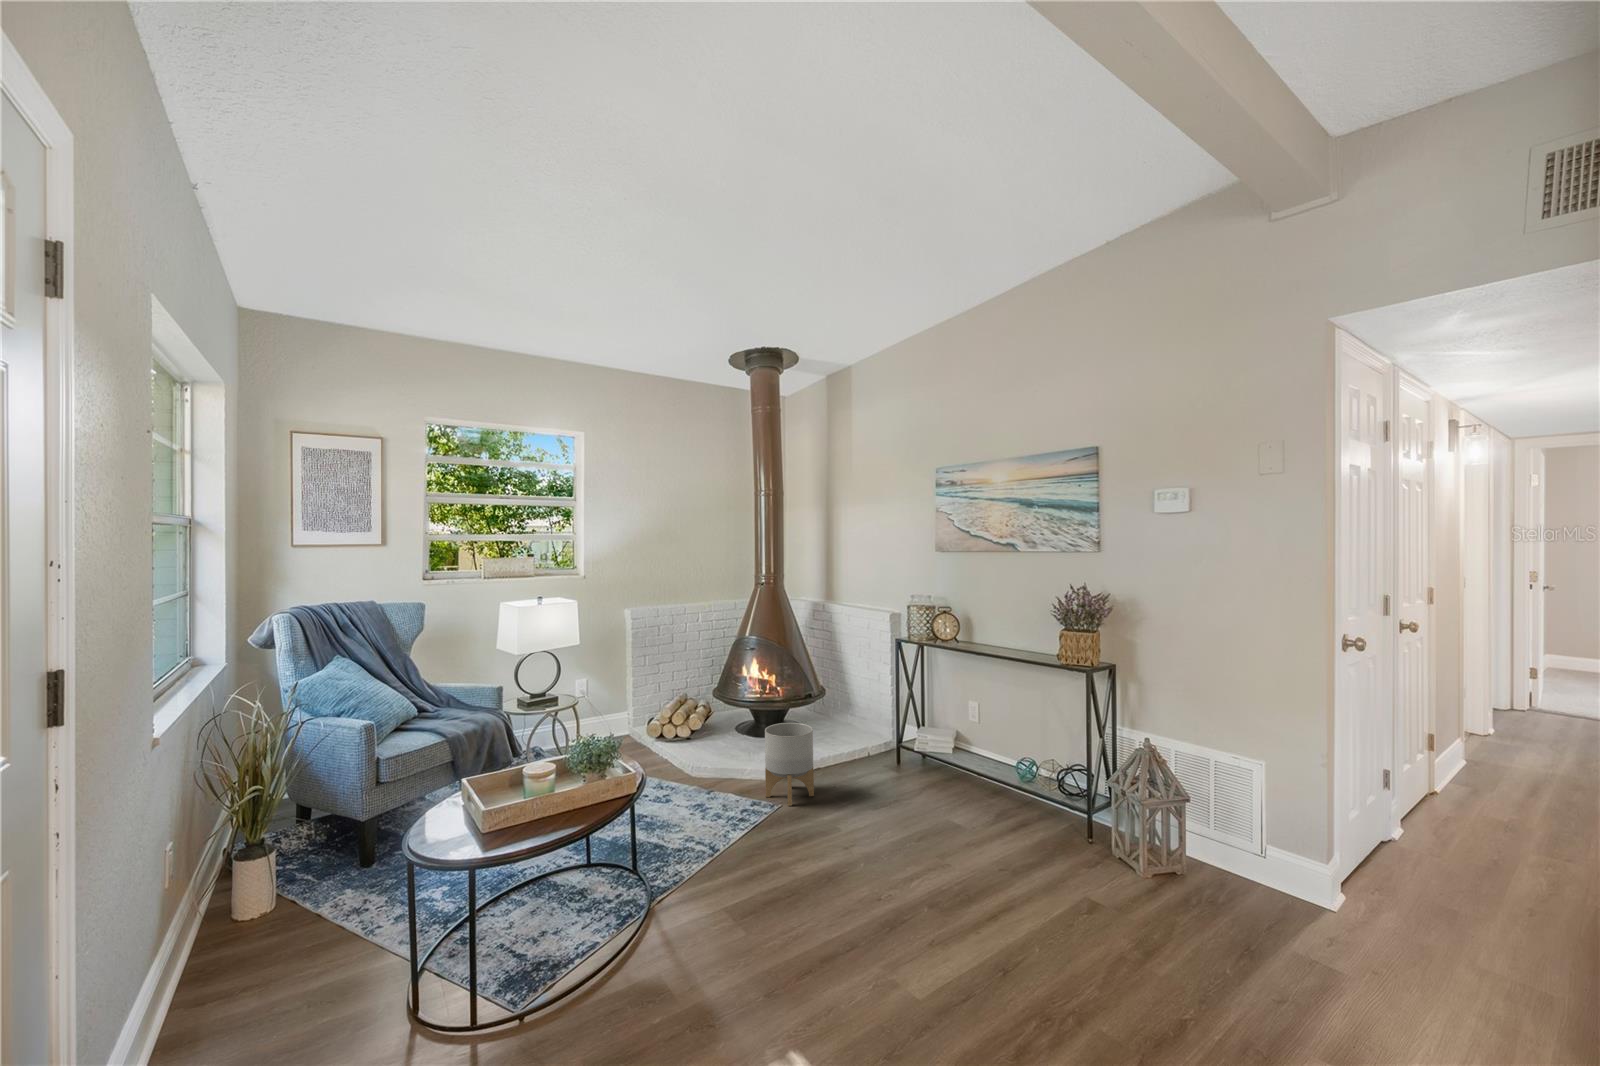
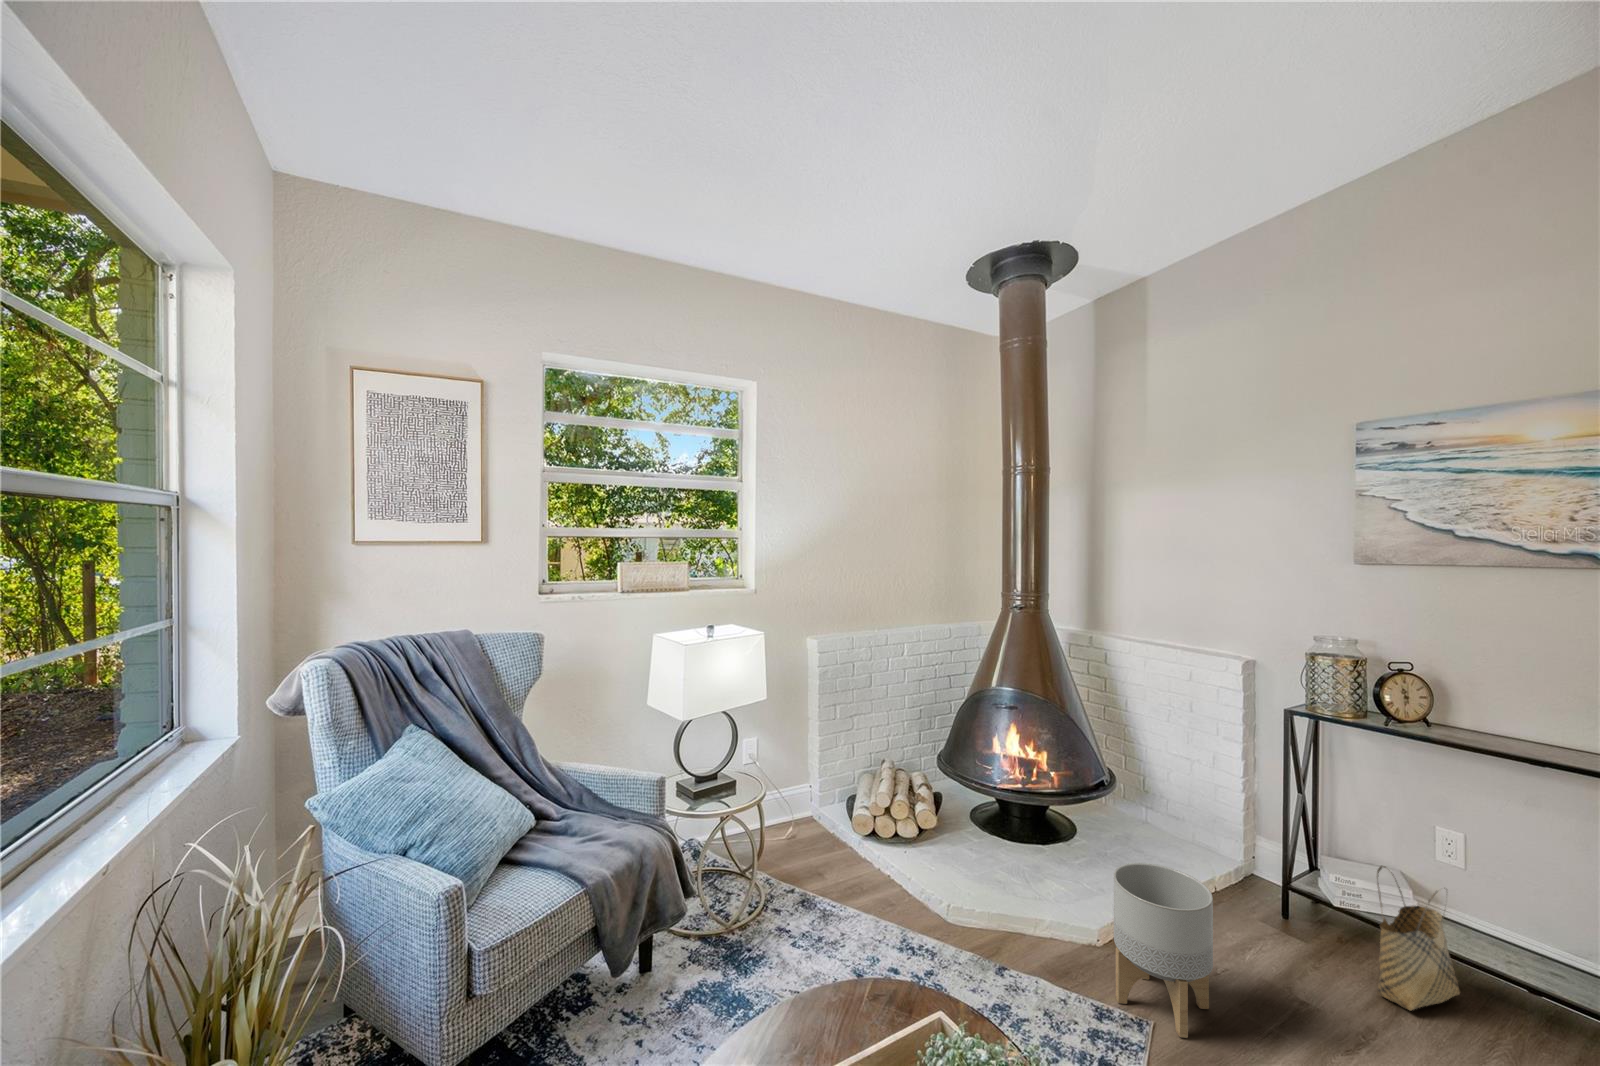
woven basket: none [910,718,953,789] -> present [1377,866,1460,1010]

